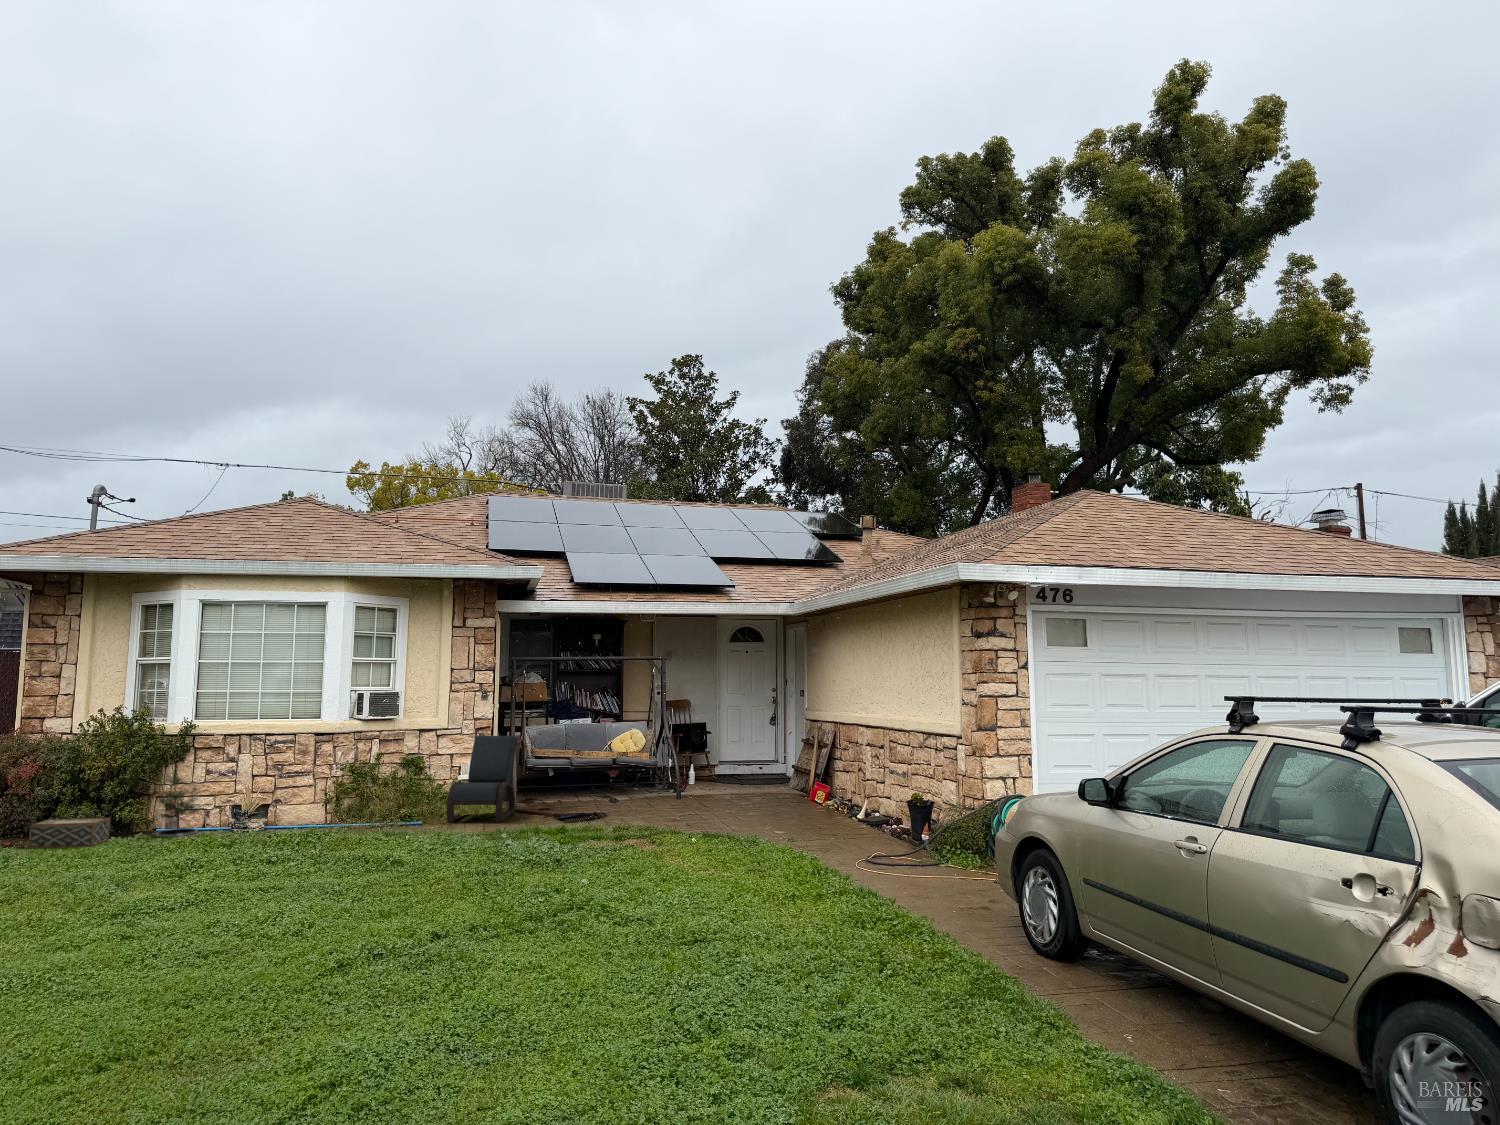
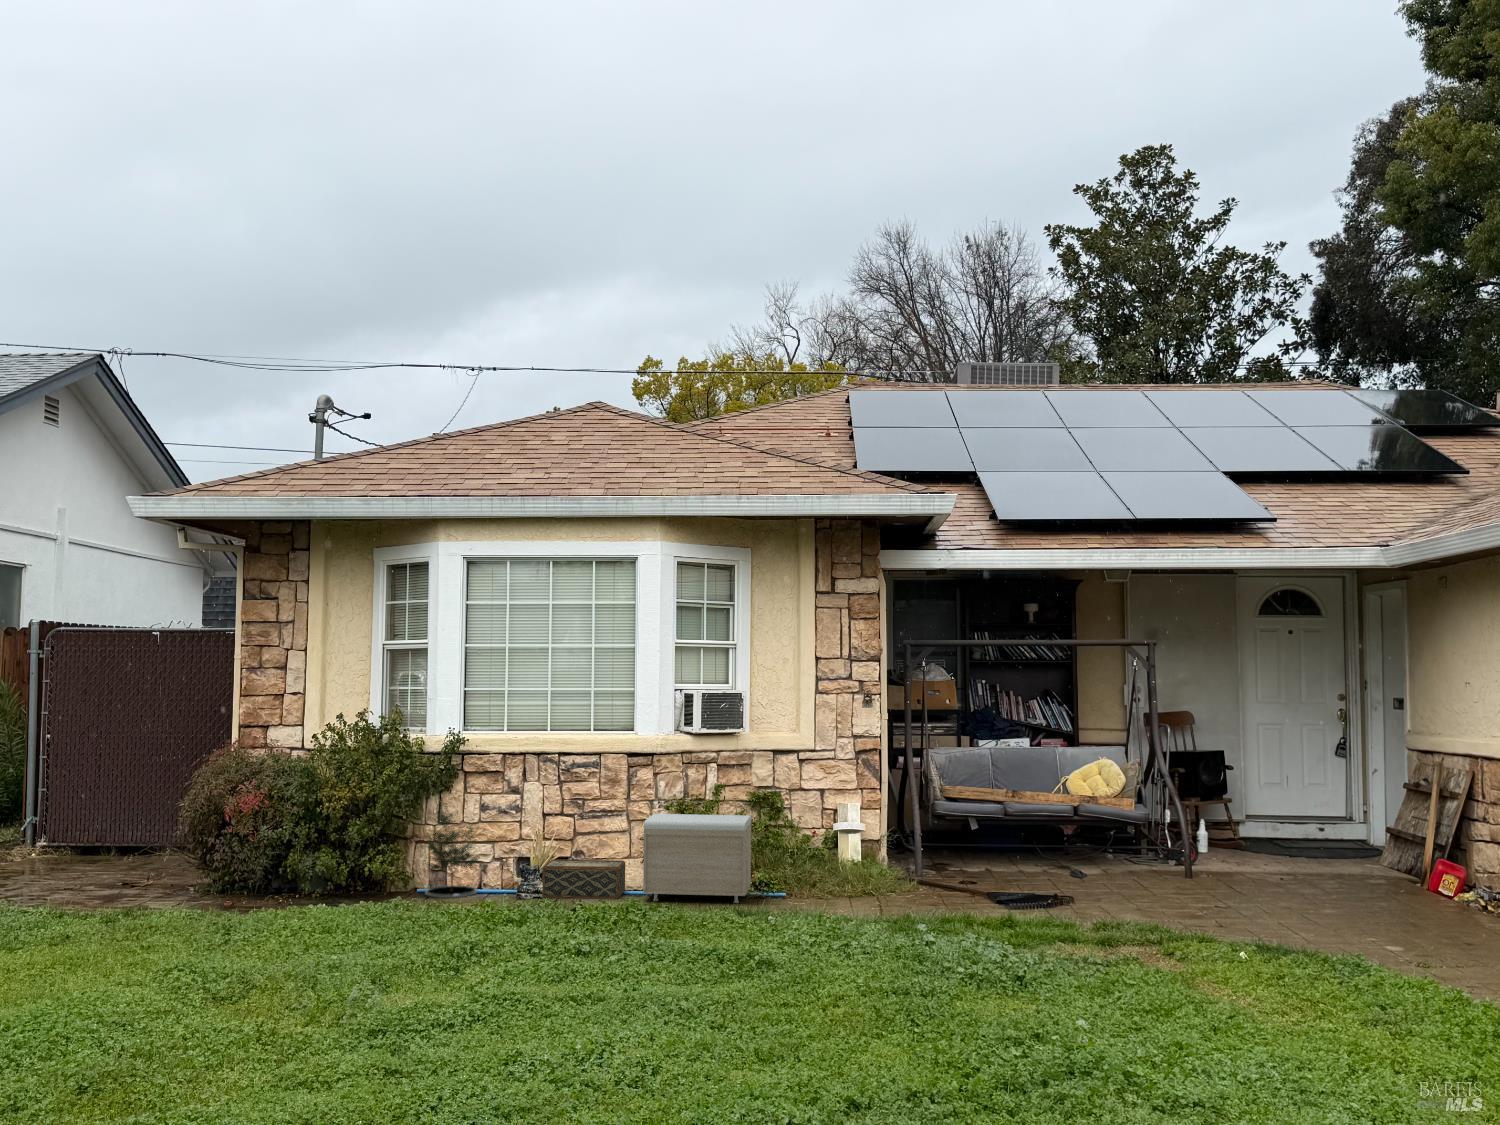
lounge chair: present [446,736,517,823] -> none [820,763,924,907]
storage bench: none [323,771,403,830] -> present [643,814,751,903]
woven basket: present [28,818,111,848] -> present [542,859,625,899]

